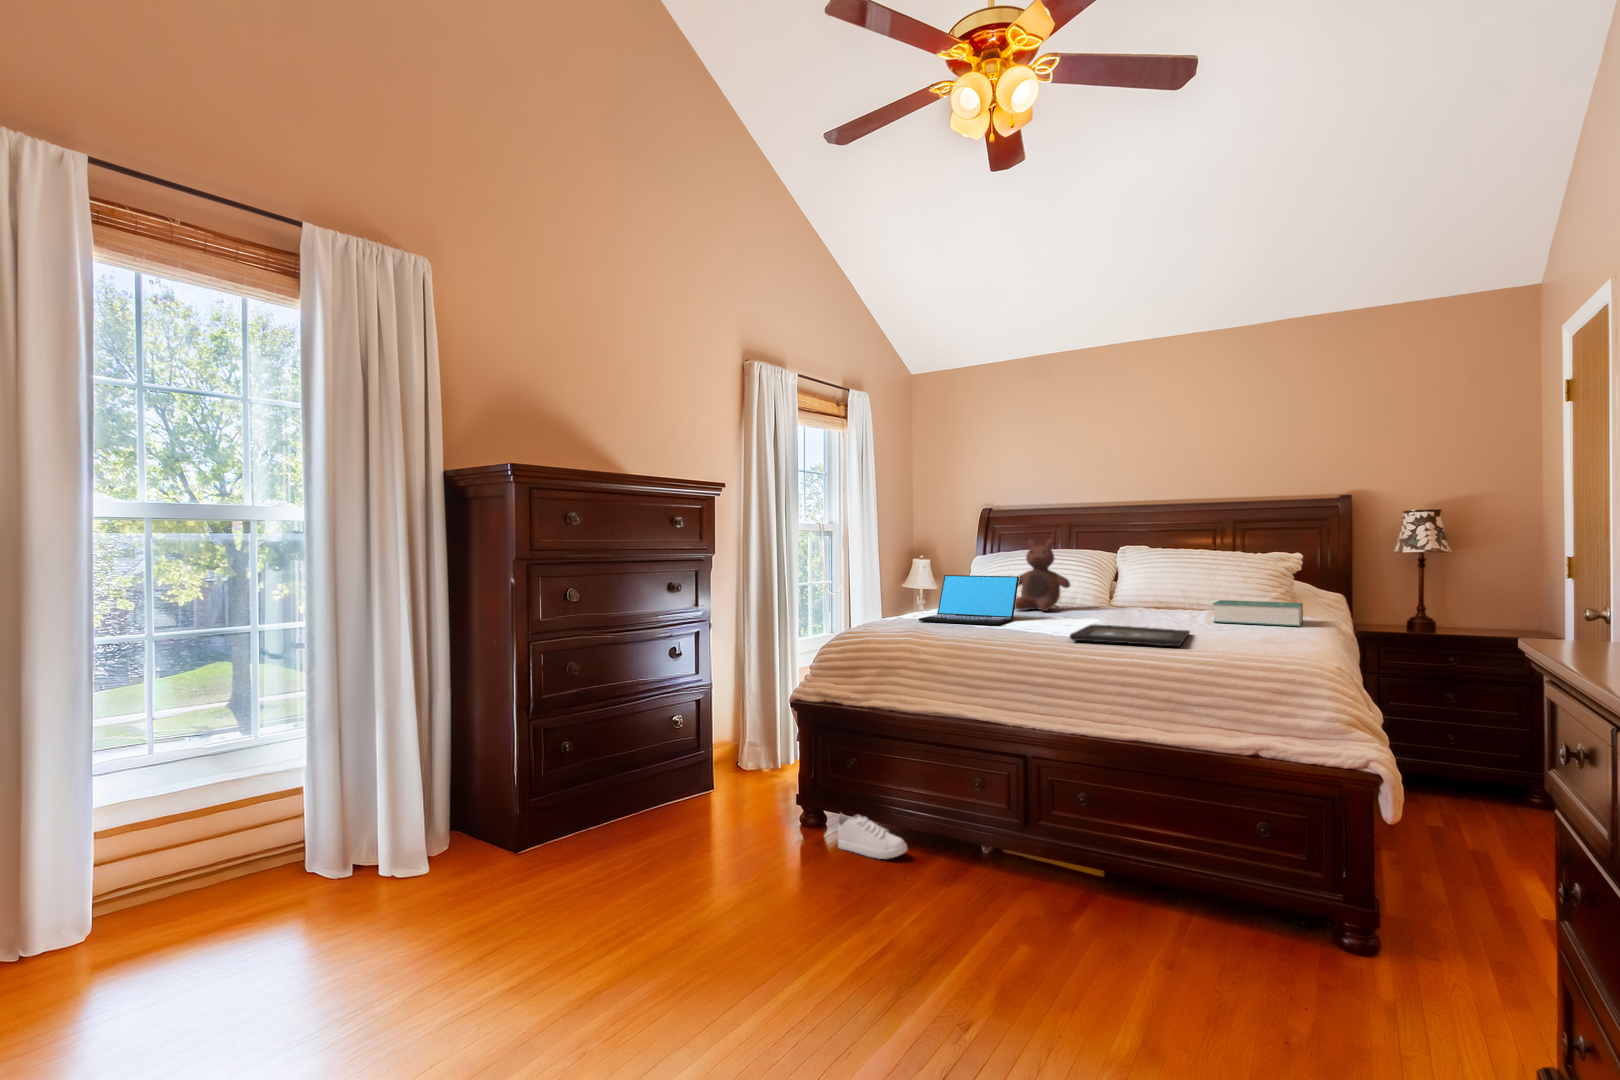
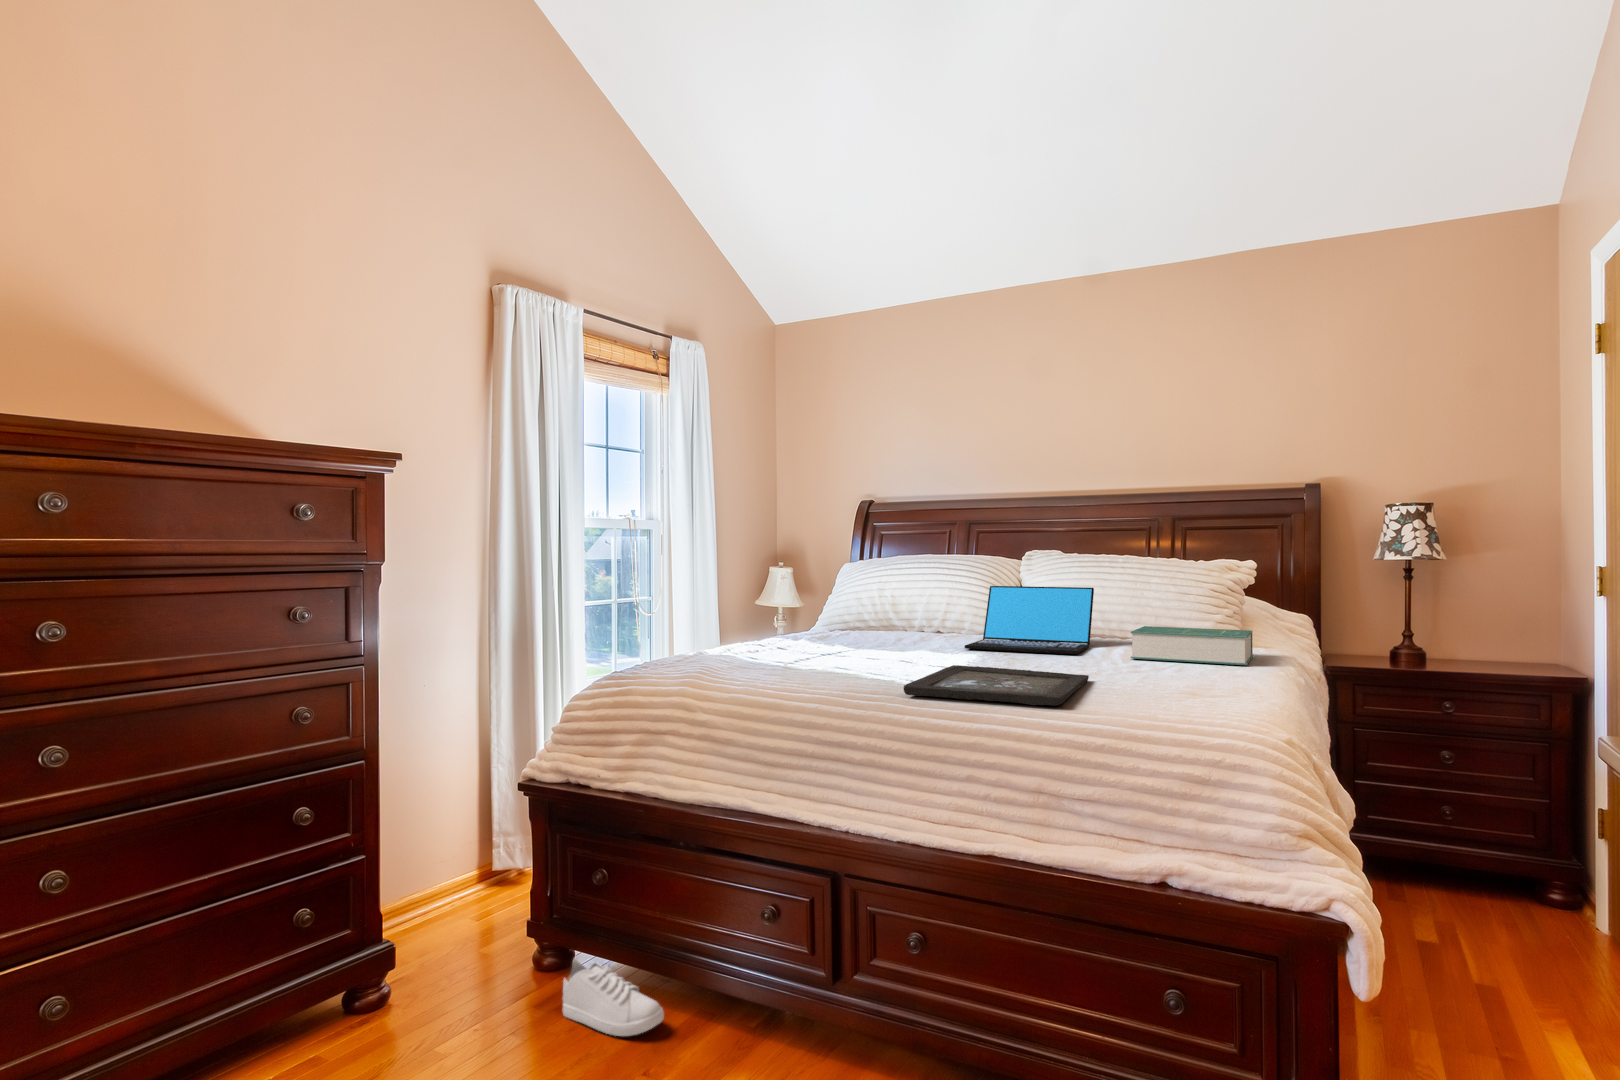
stuffed bear: present [1015,539,1070,611] -> none [872,540,952,641]
laptop: present [919,575,1019,625] -> present [965,586,1094,654]

